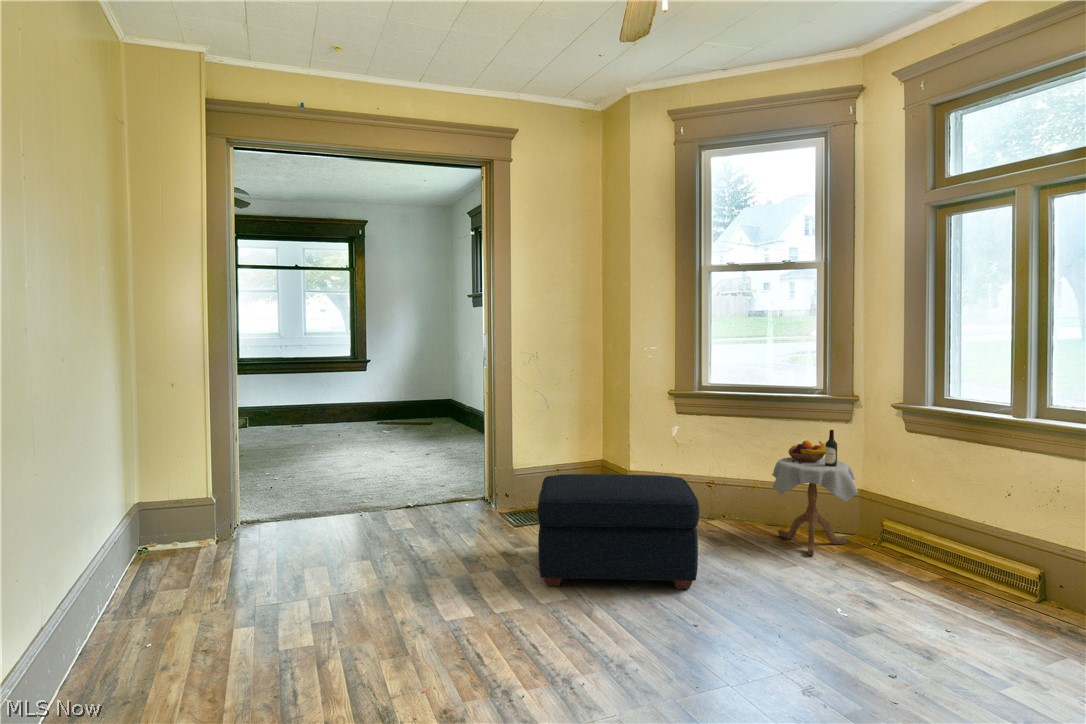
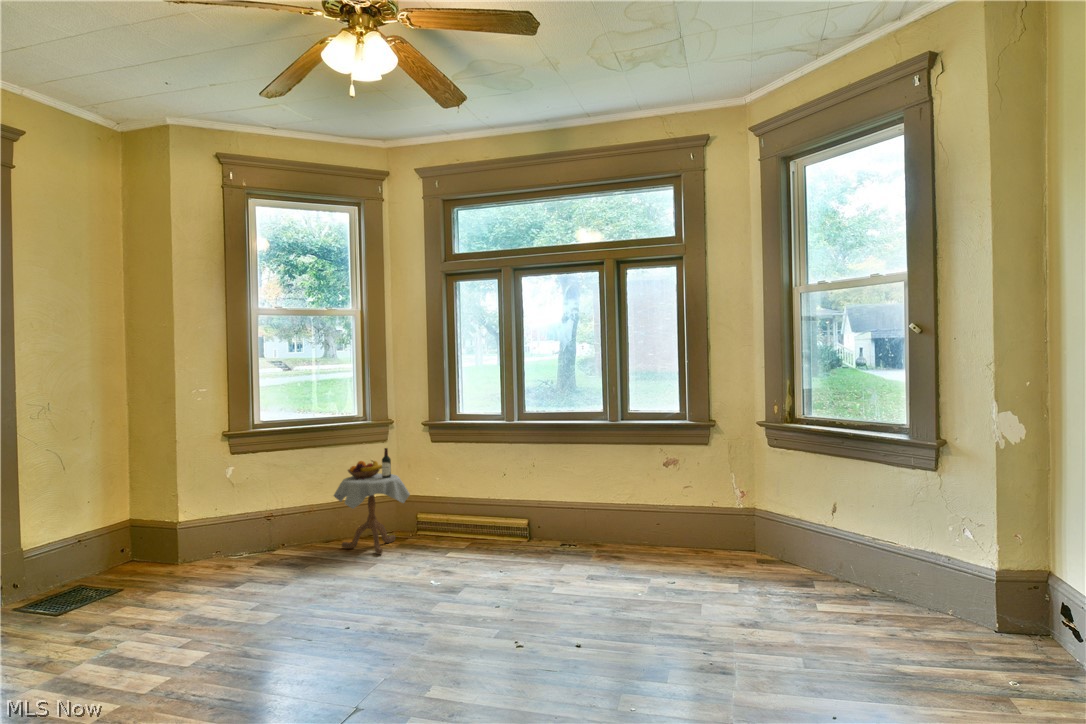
ottoman: present [537,474,699,589] -> none [131,509,324,646]

